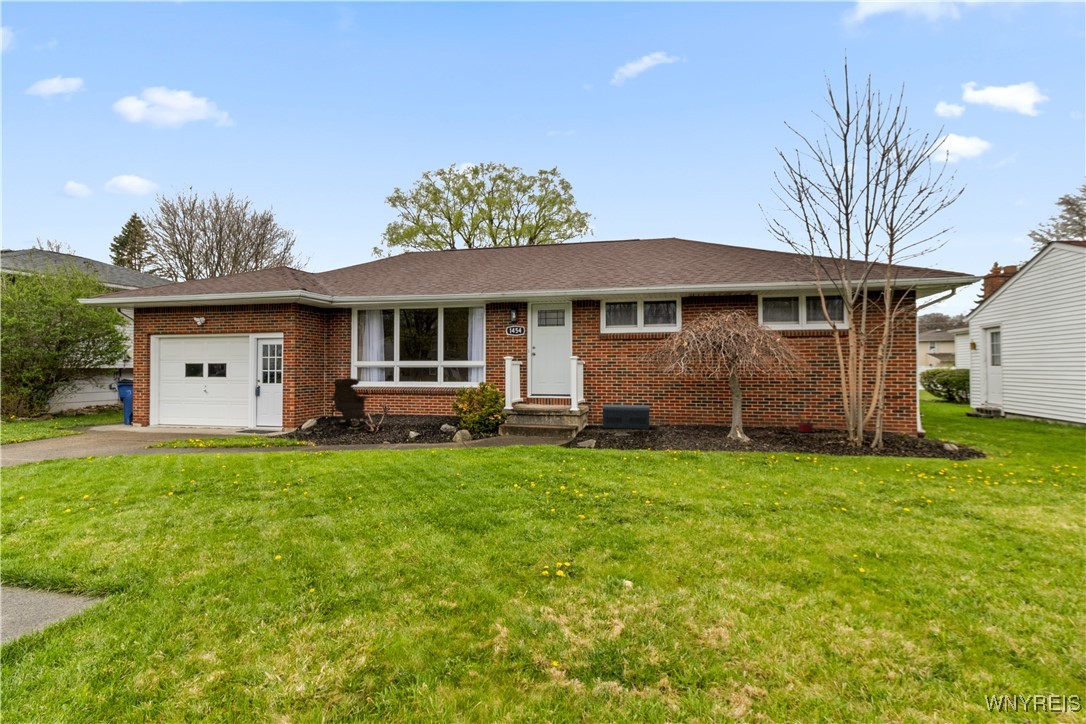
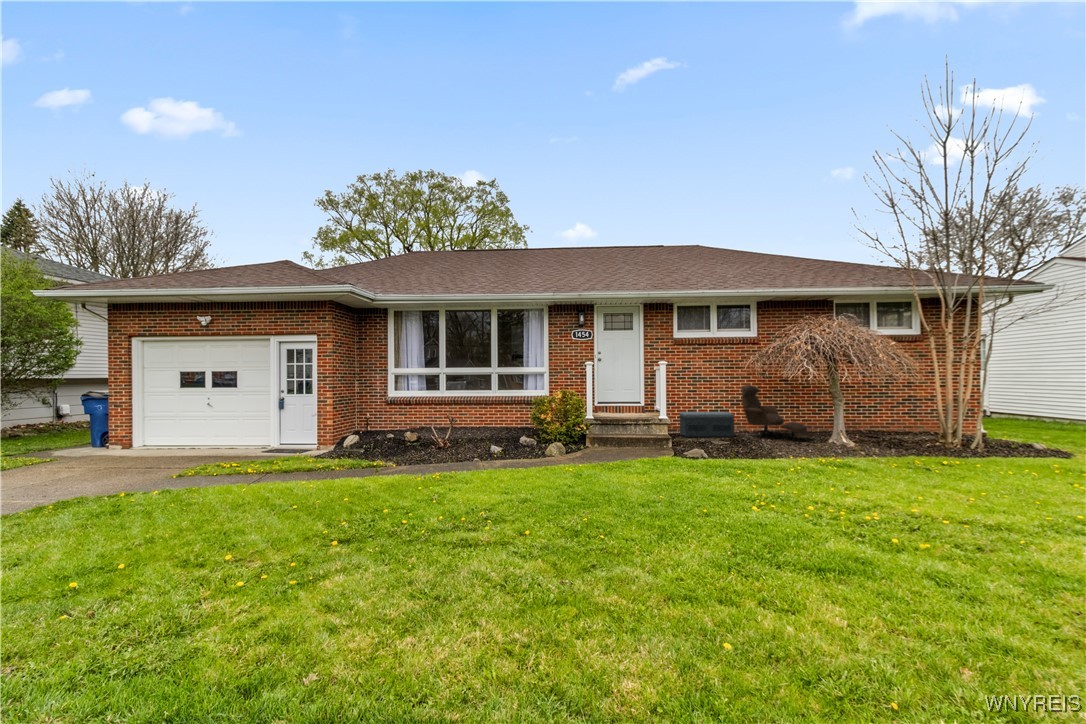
lounge chair: present [331,378,367,425] -> present [742,385,808,441]
decorative plant: present [797,409,826,432] -> none [862,404,907,436]

